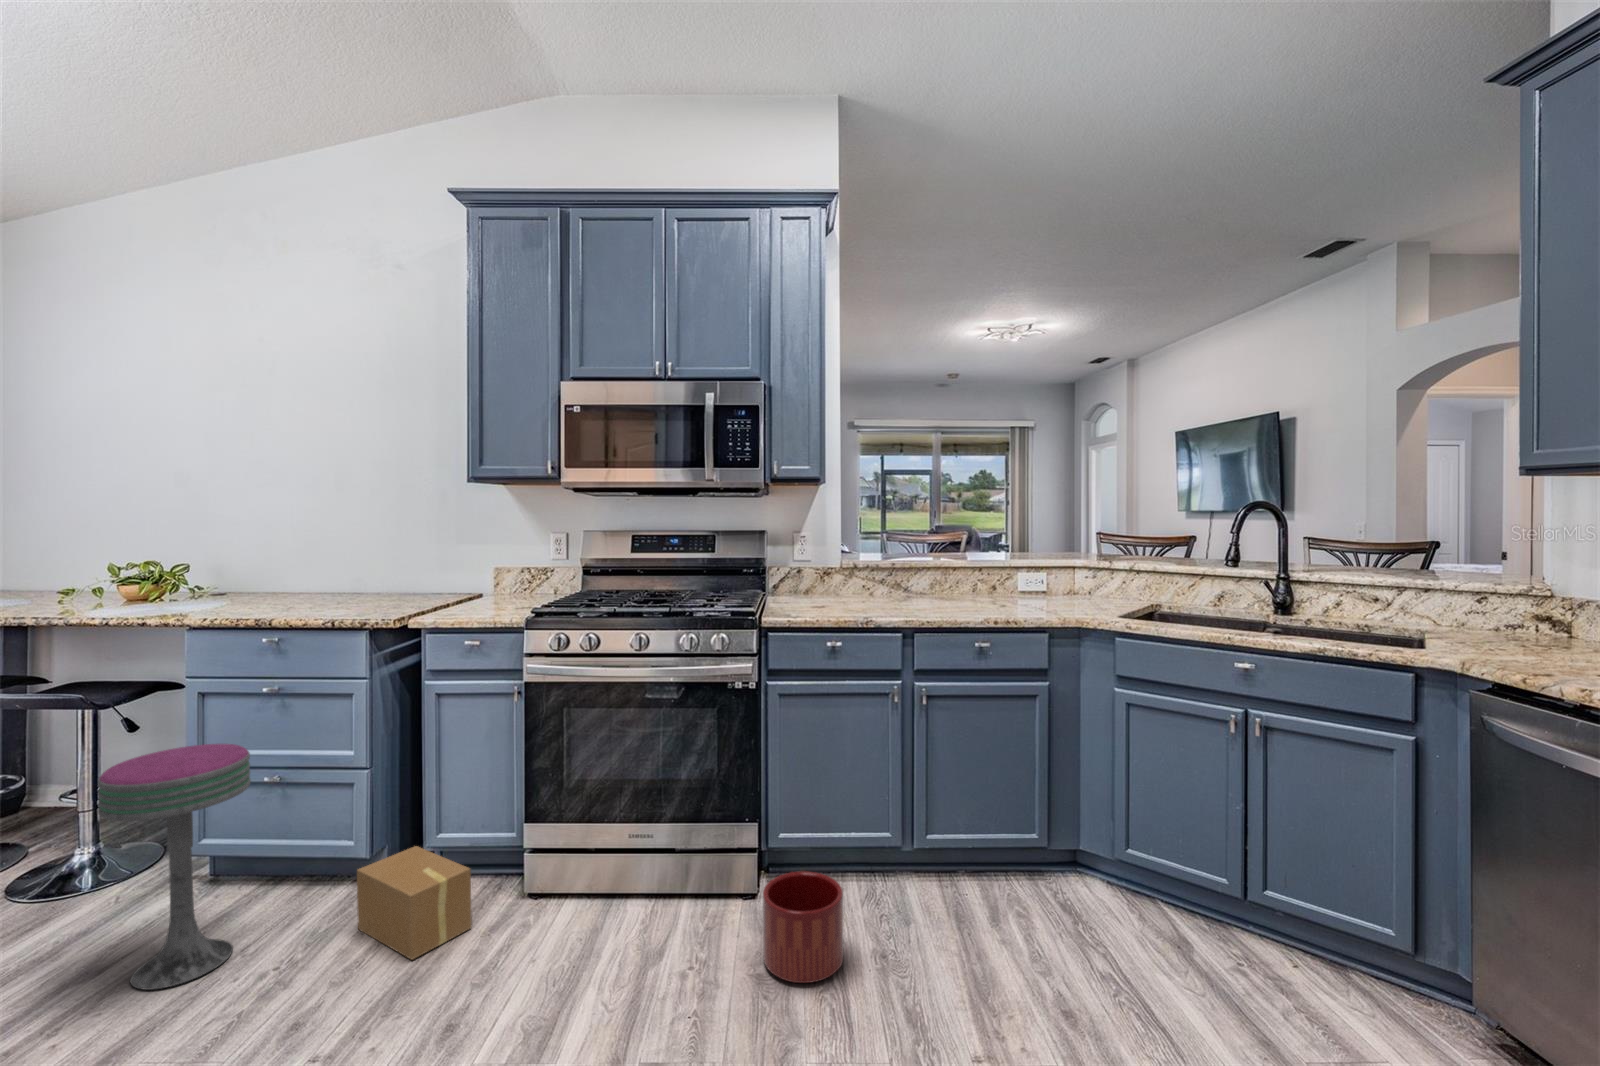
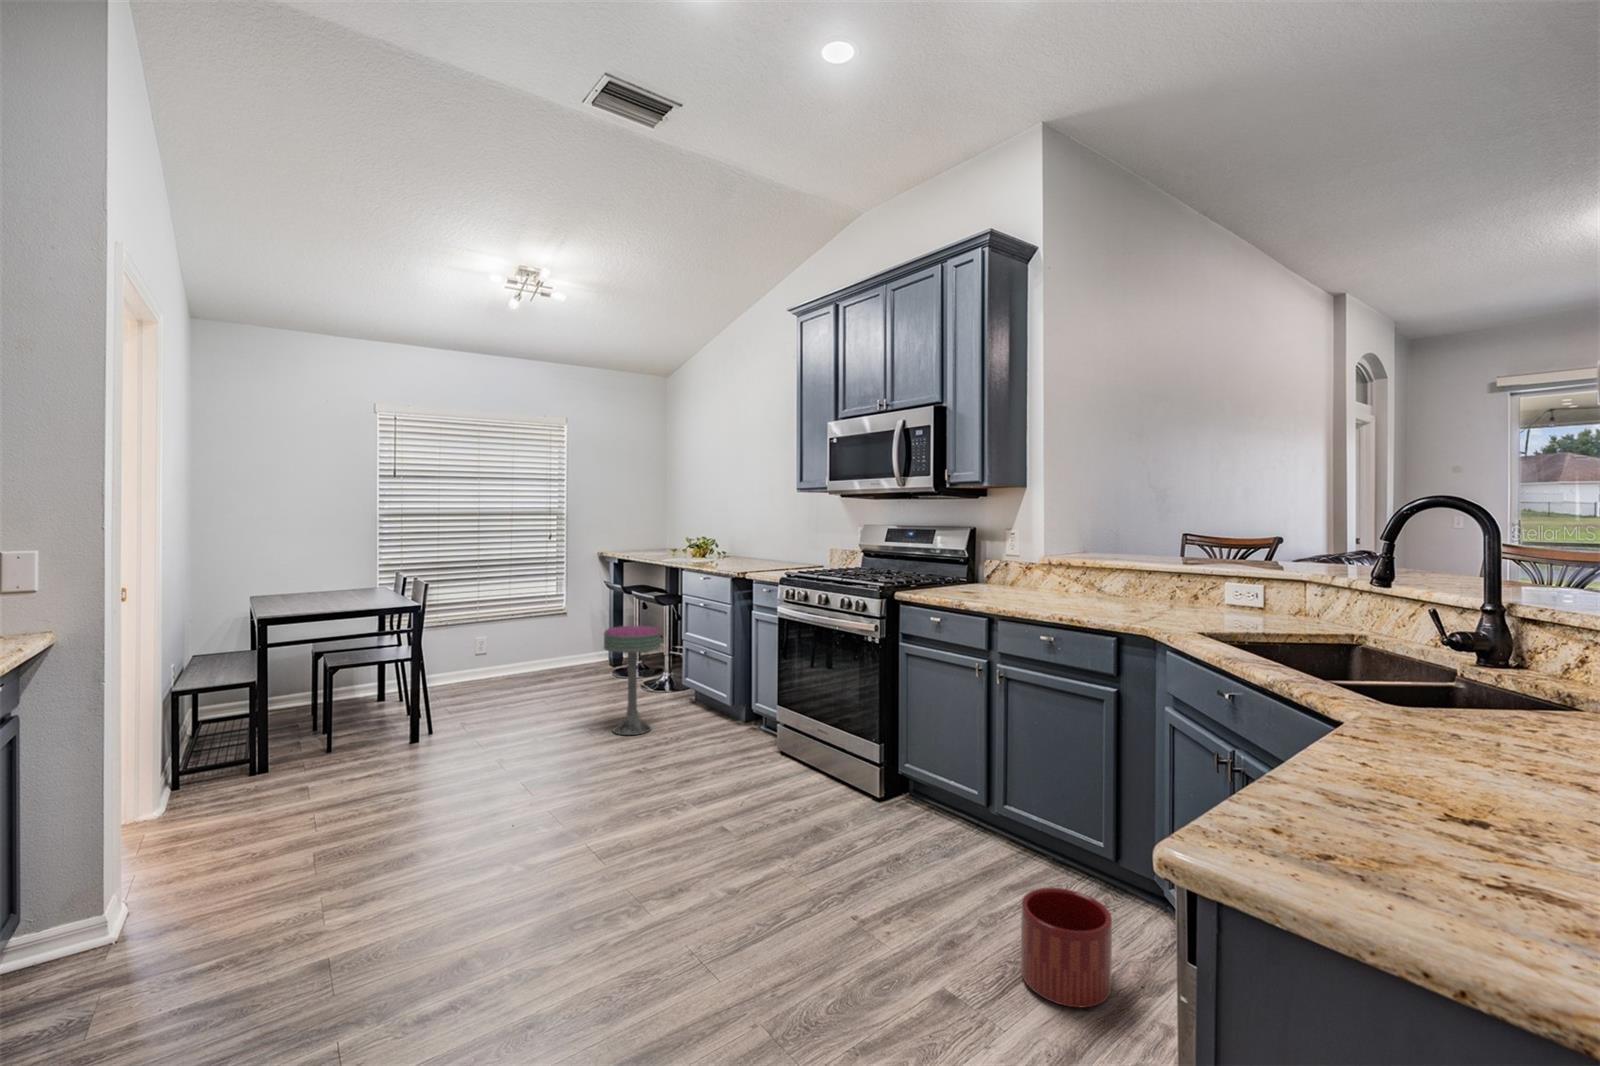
cardboard box: present [357,846,472,960] -> none [688,707,725,759]
planter: present [763,871,844,983] -> present [1021,888,1112,1008]

